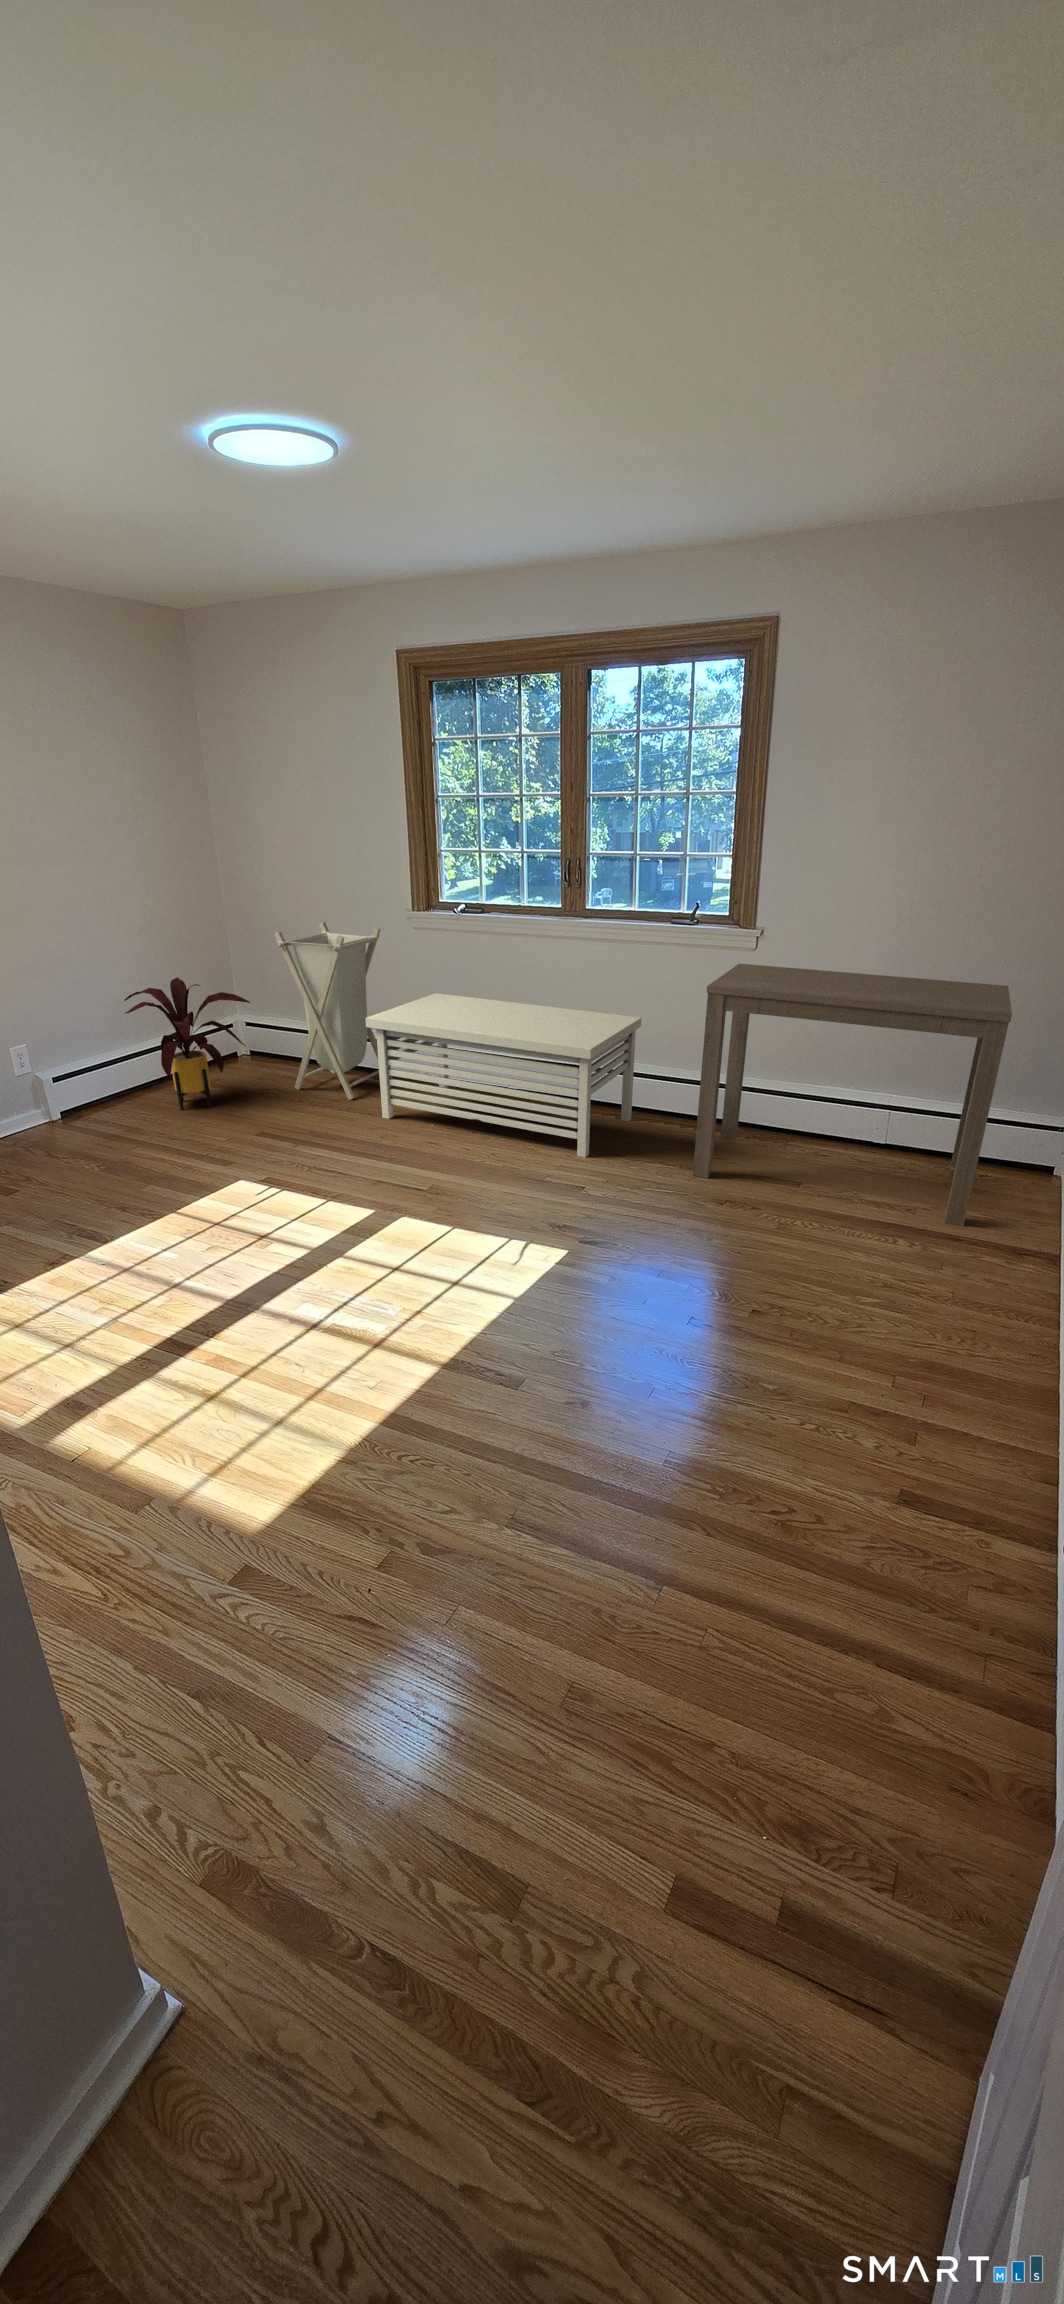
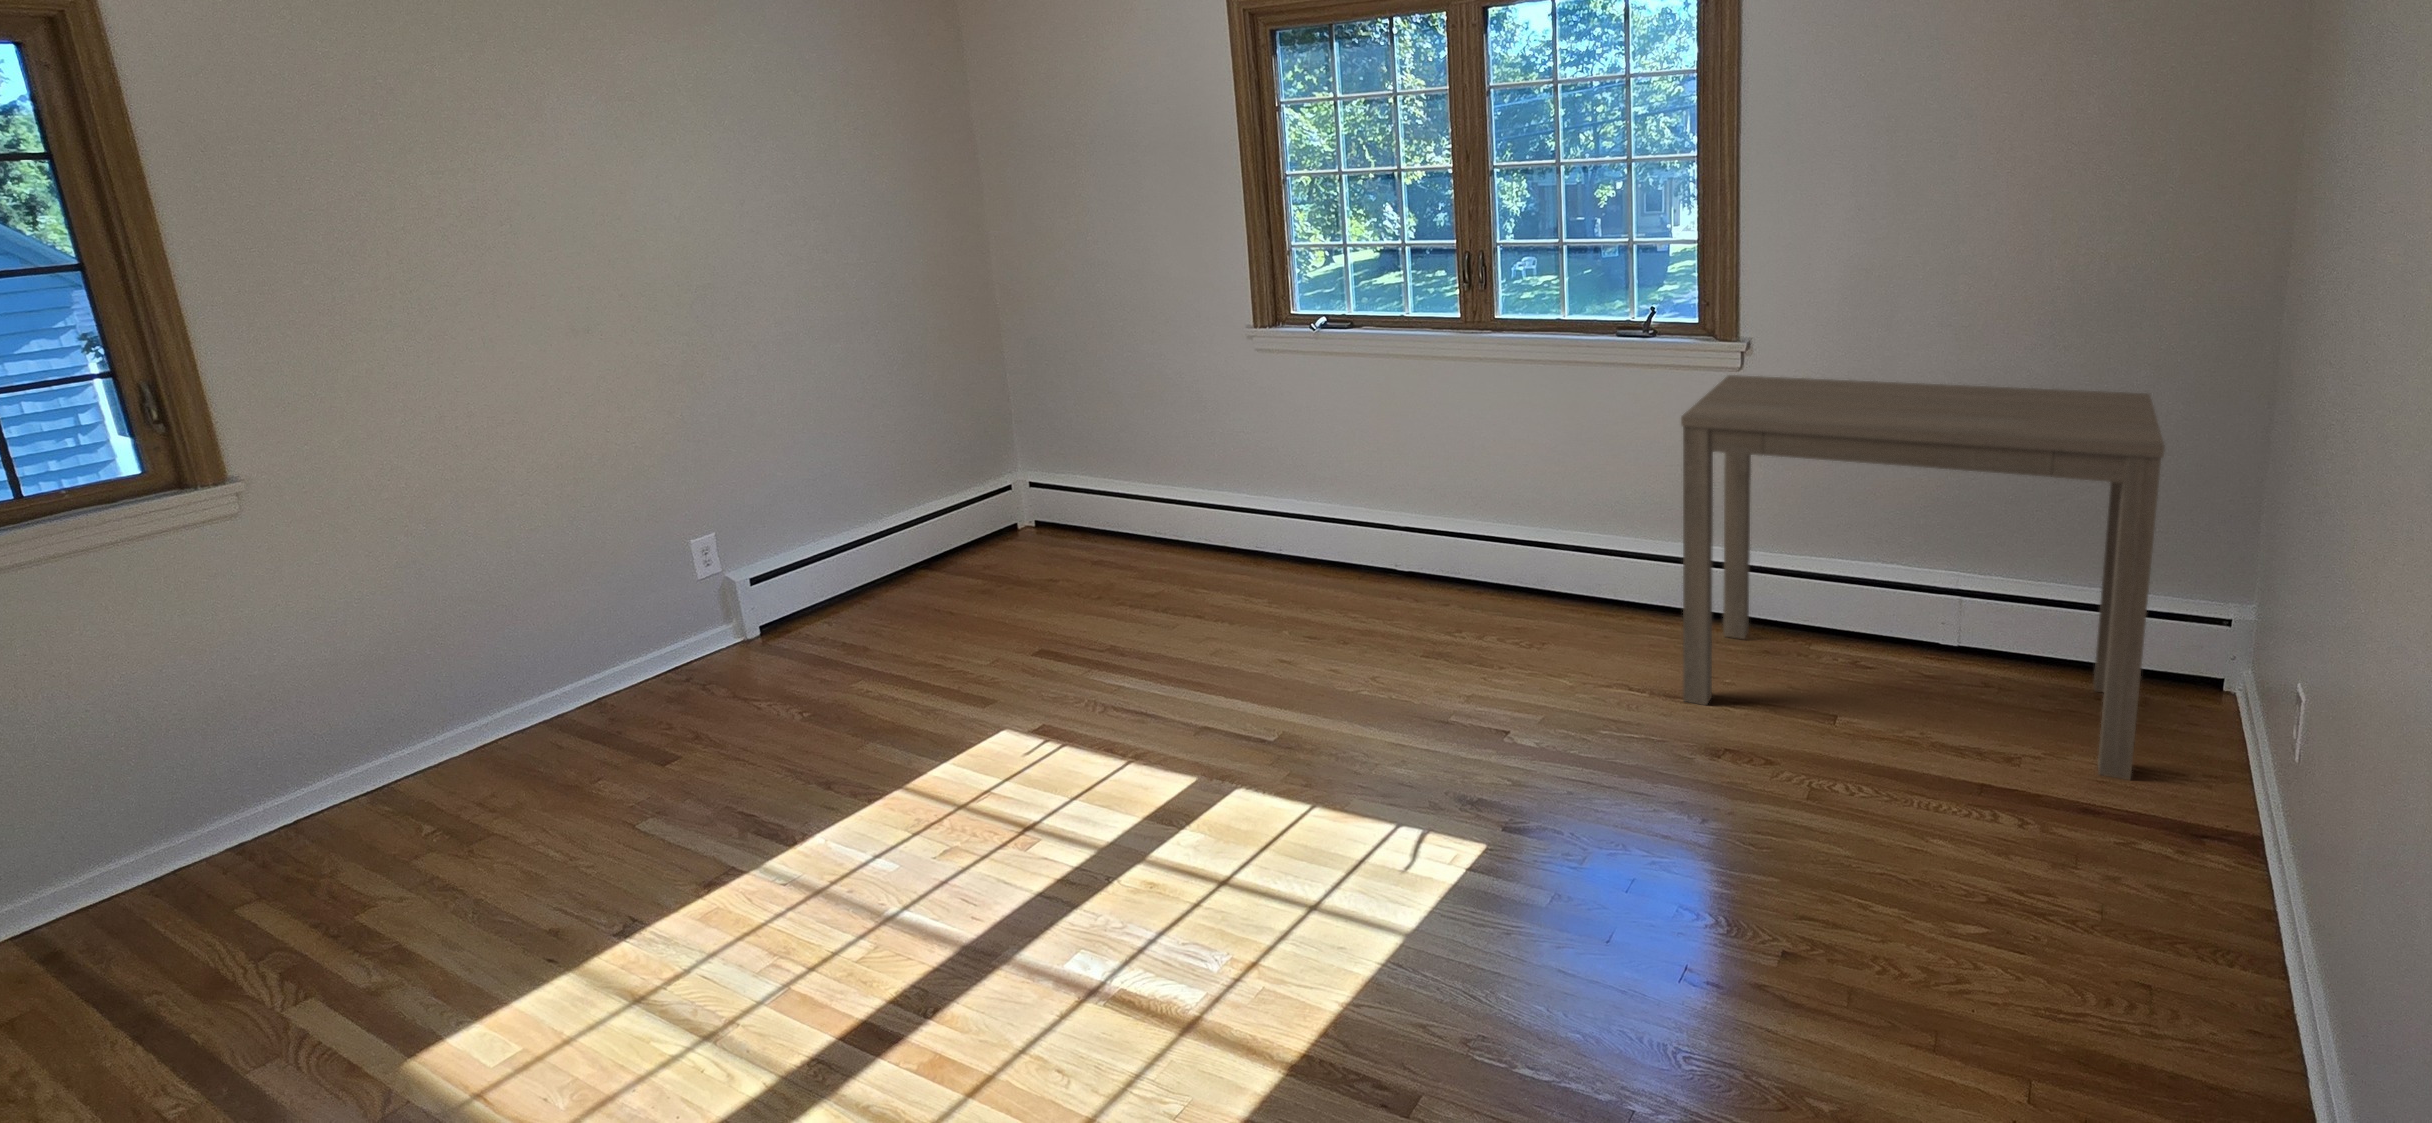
laundry hamper: present [275,922,393,1100] -> none [1061,339,1233,592]
house plant: present [124,977,250,1110] -> none [849,427,1029,617]
storage bench: present [366,993,642,1157] -> none [1187,431,1590,675]

